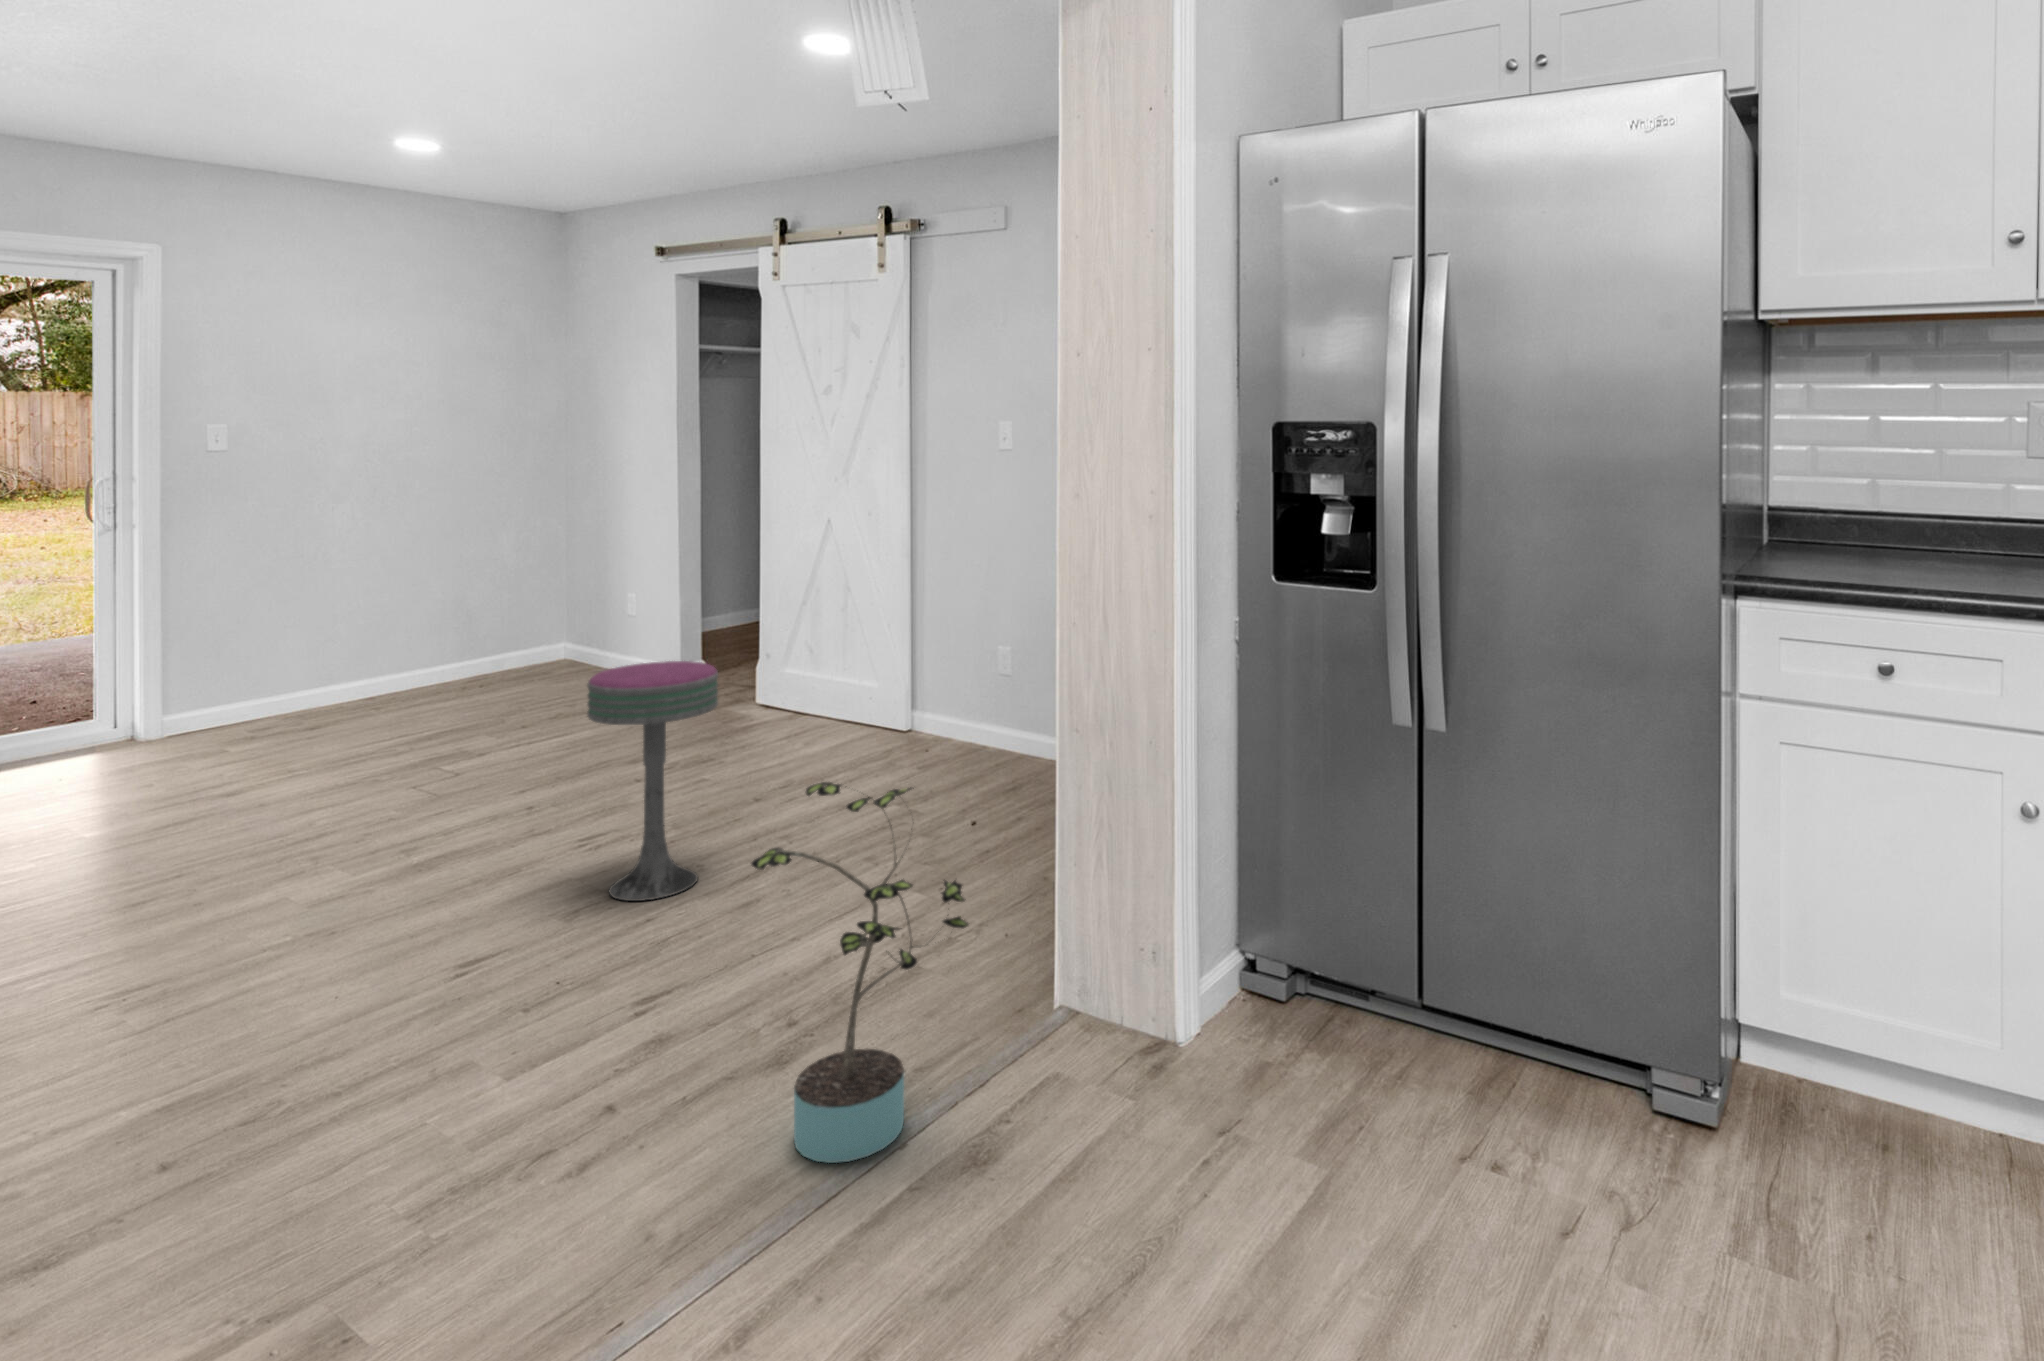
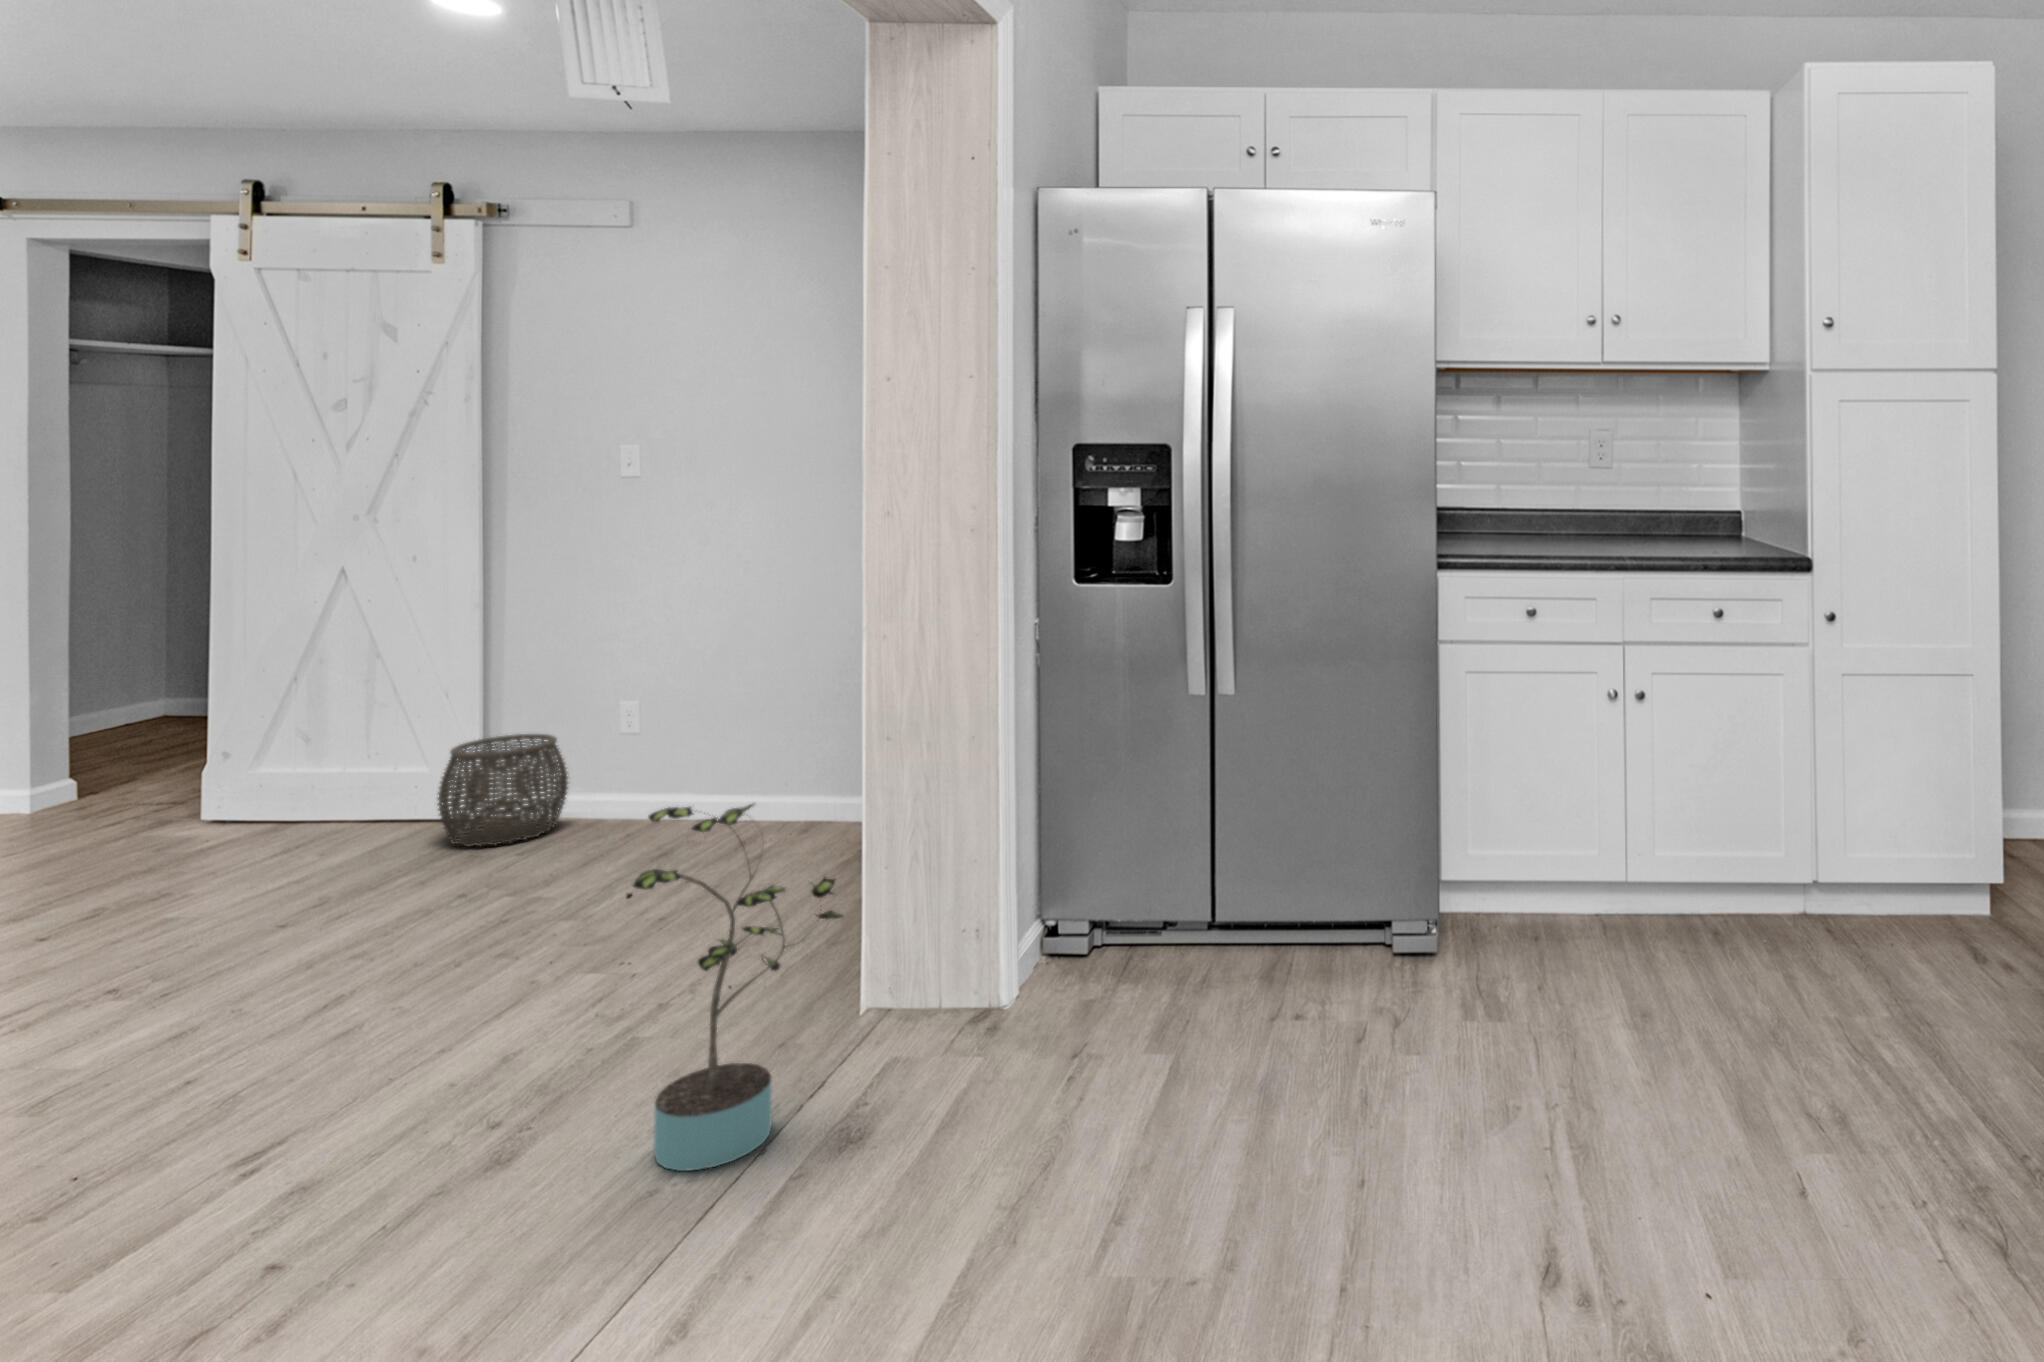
bar stool: present [587,661,718,901] -> none [133,740,331,1042]
woven basket: none [869,668,964,762] -> present [437,734,568,847]

